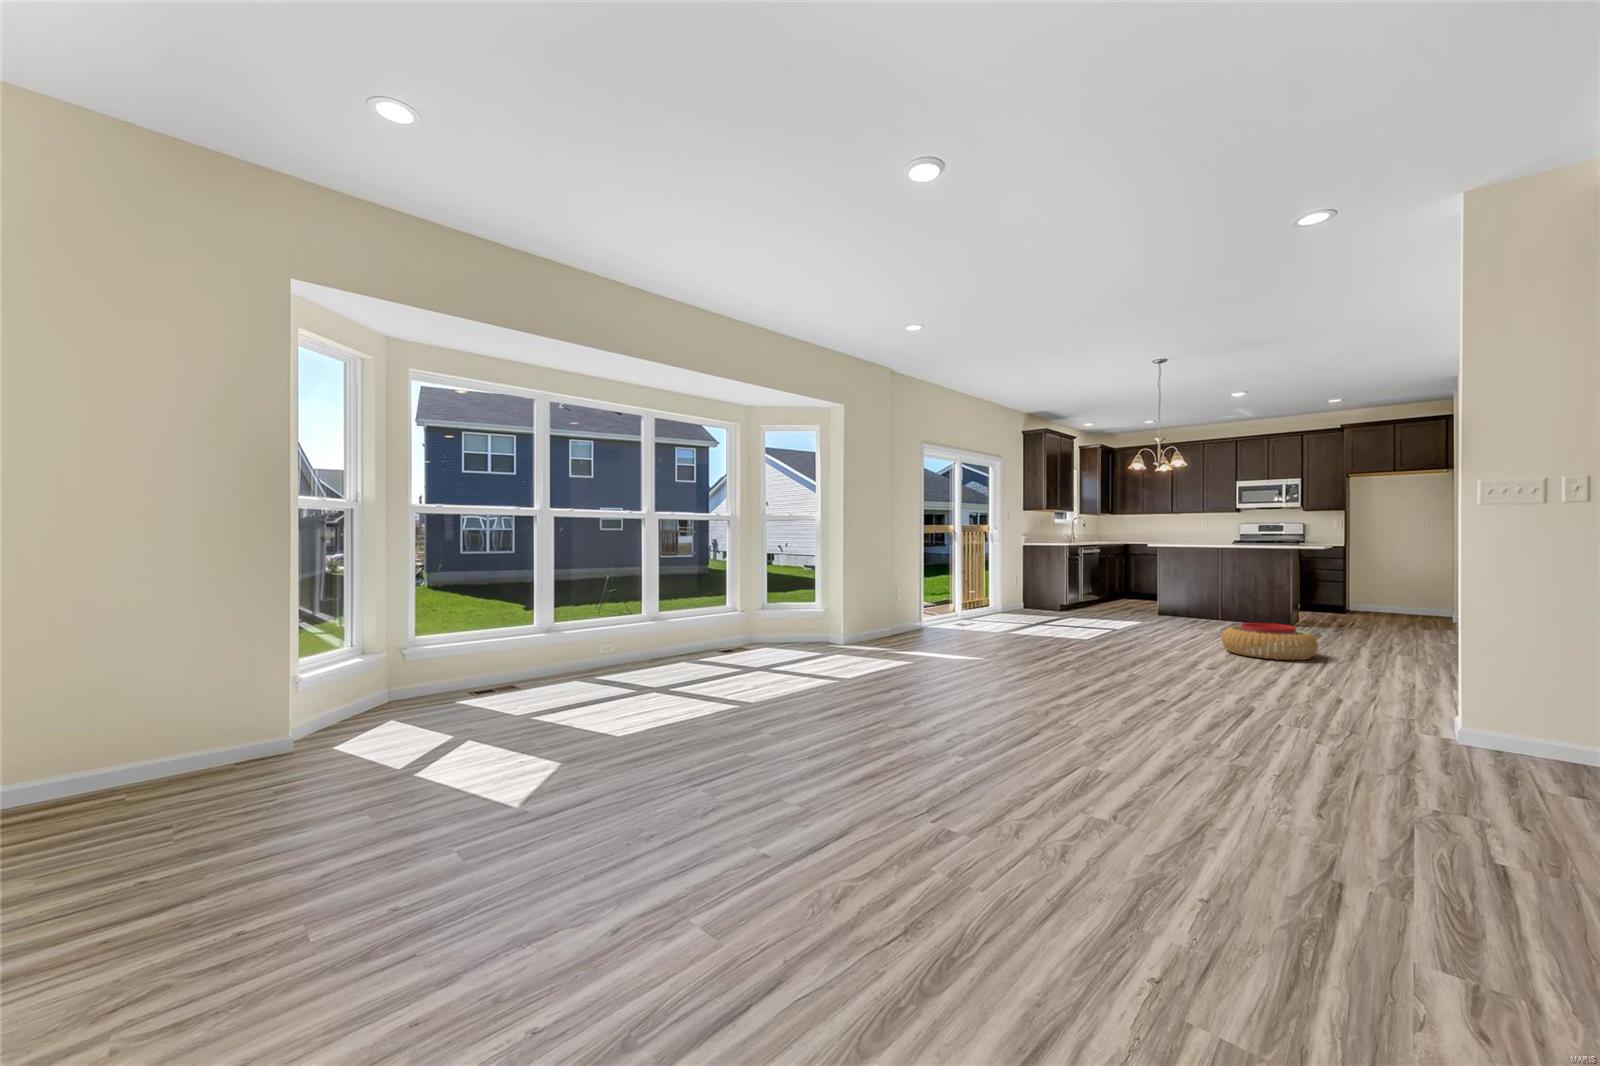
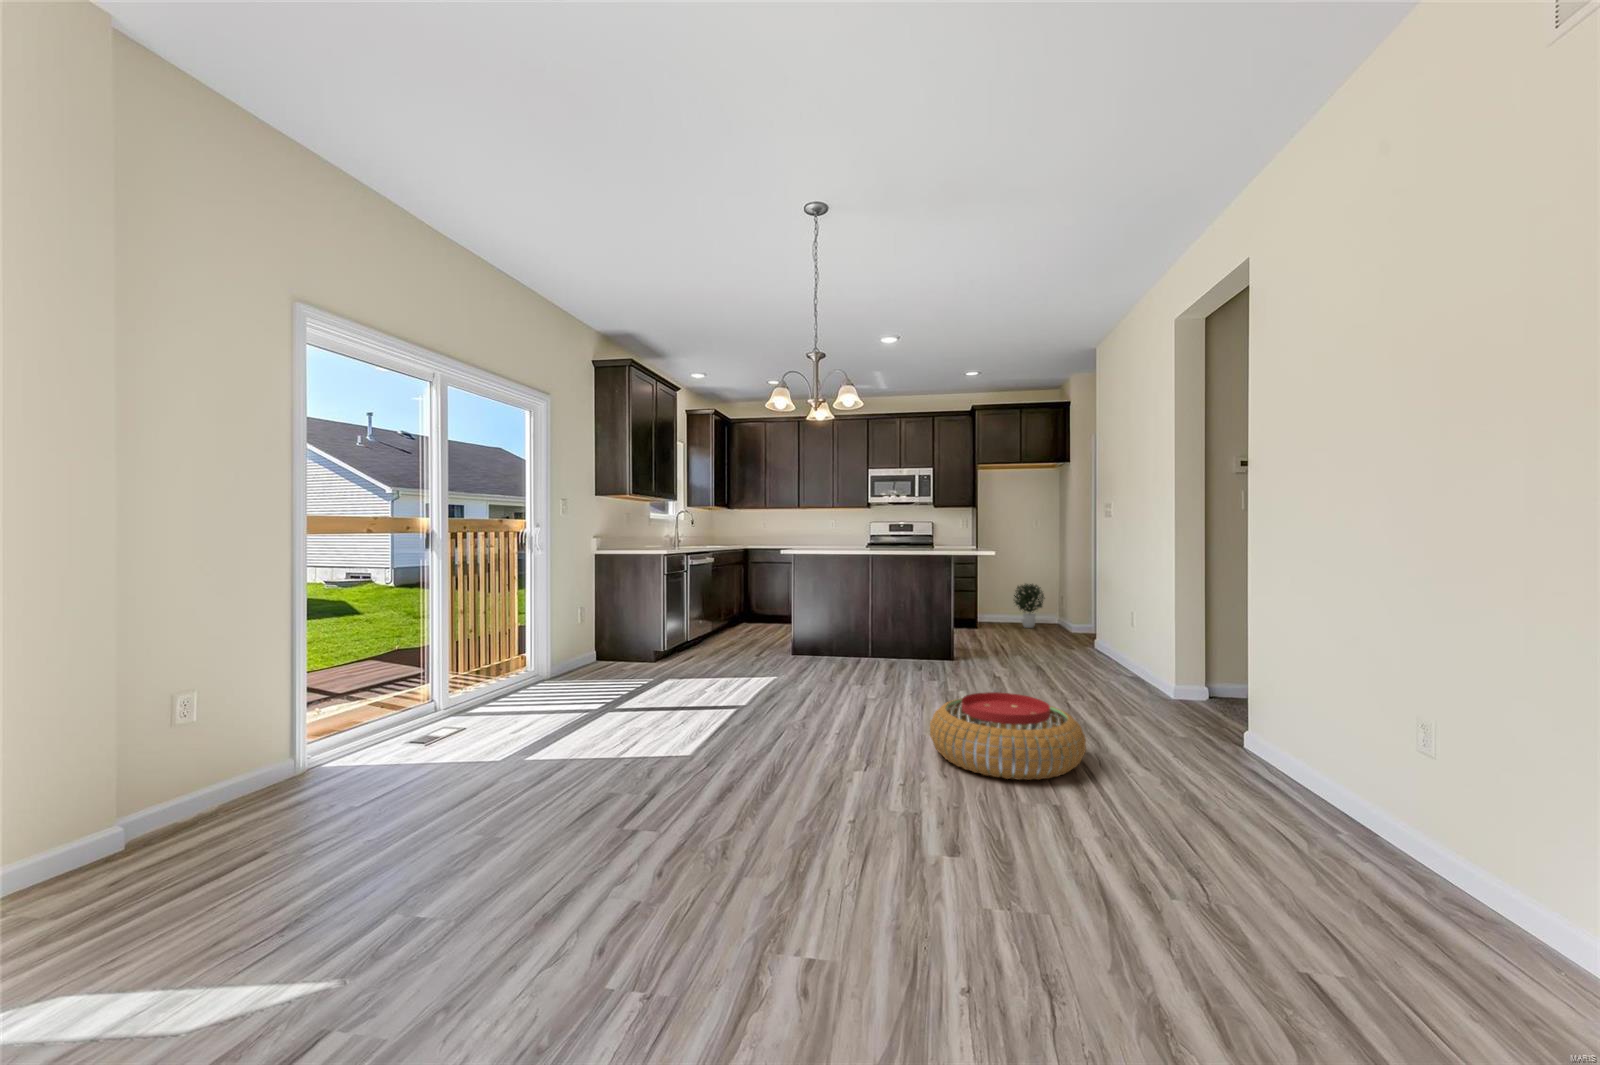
potted plant: none [1386,577,1423,617] -> present [1014,584,1045,628]

